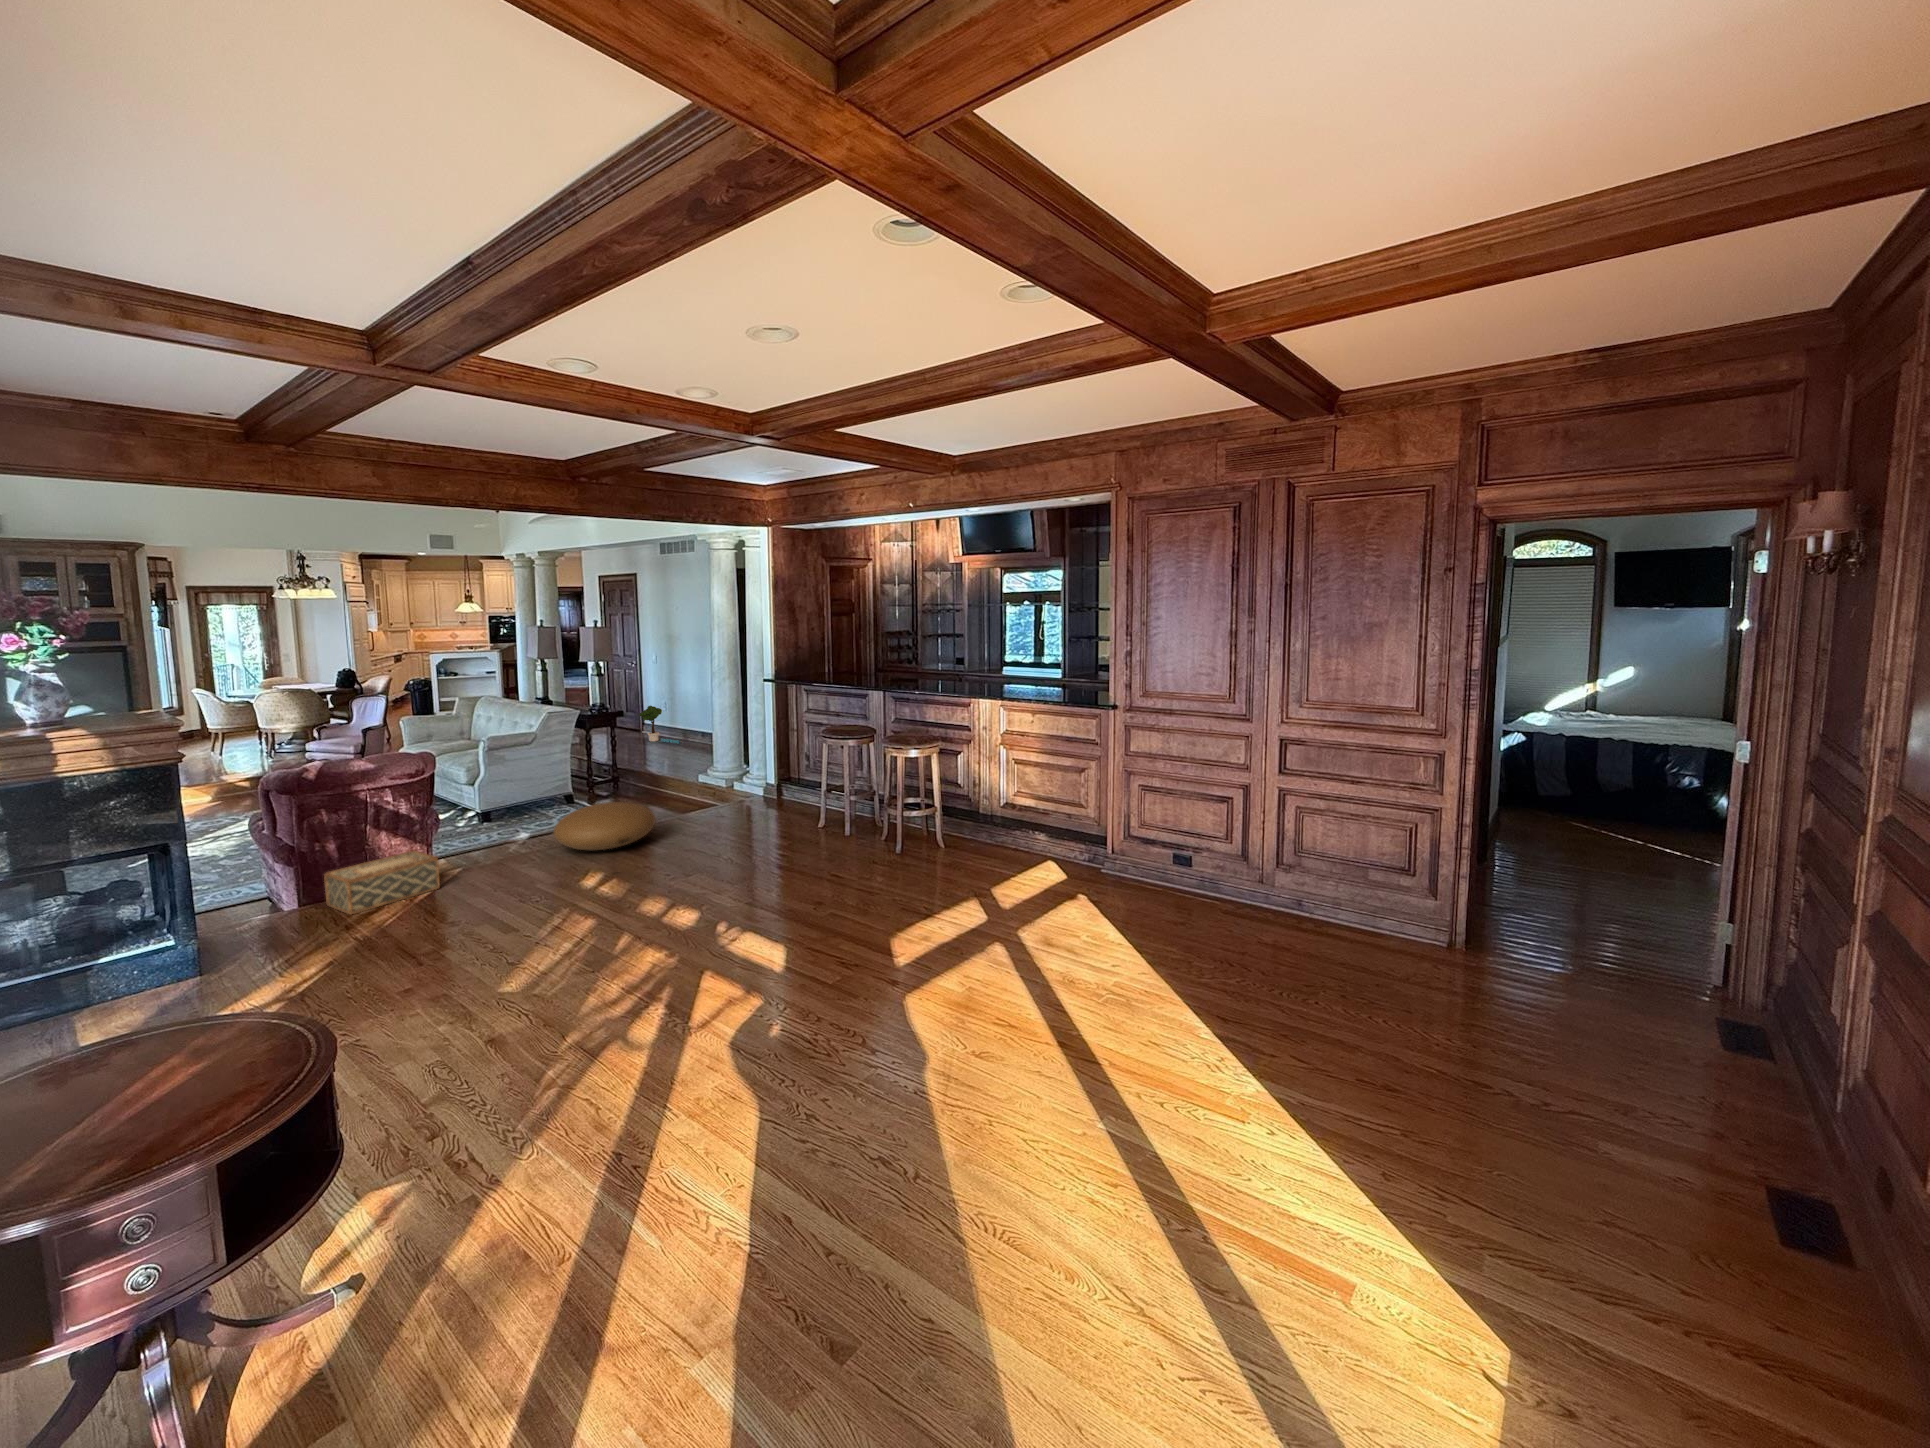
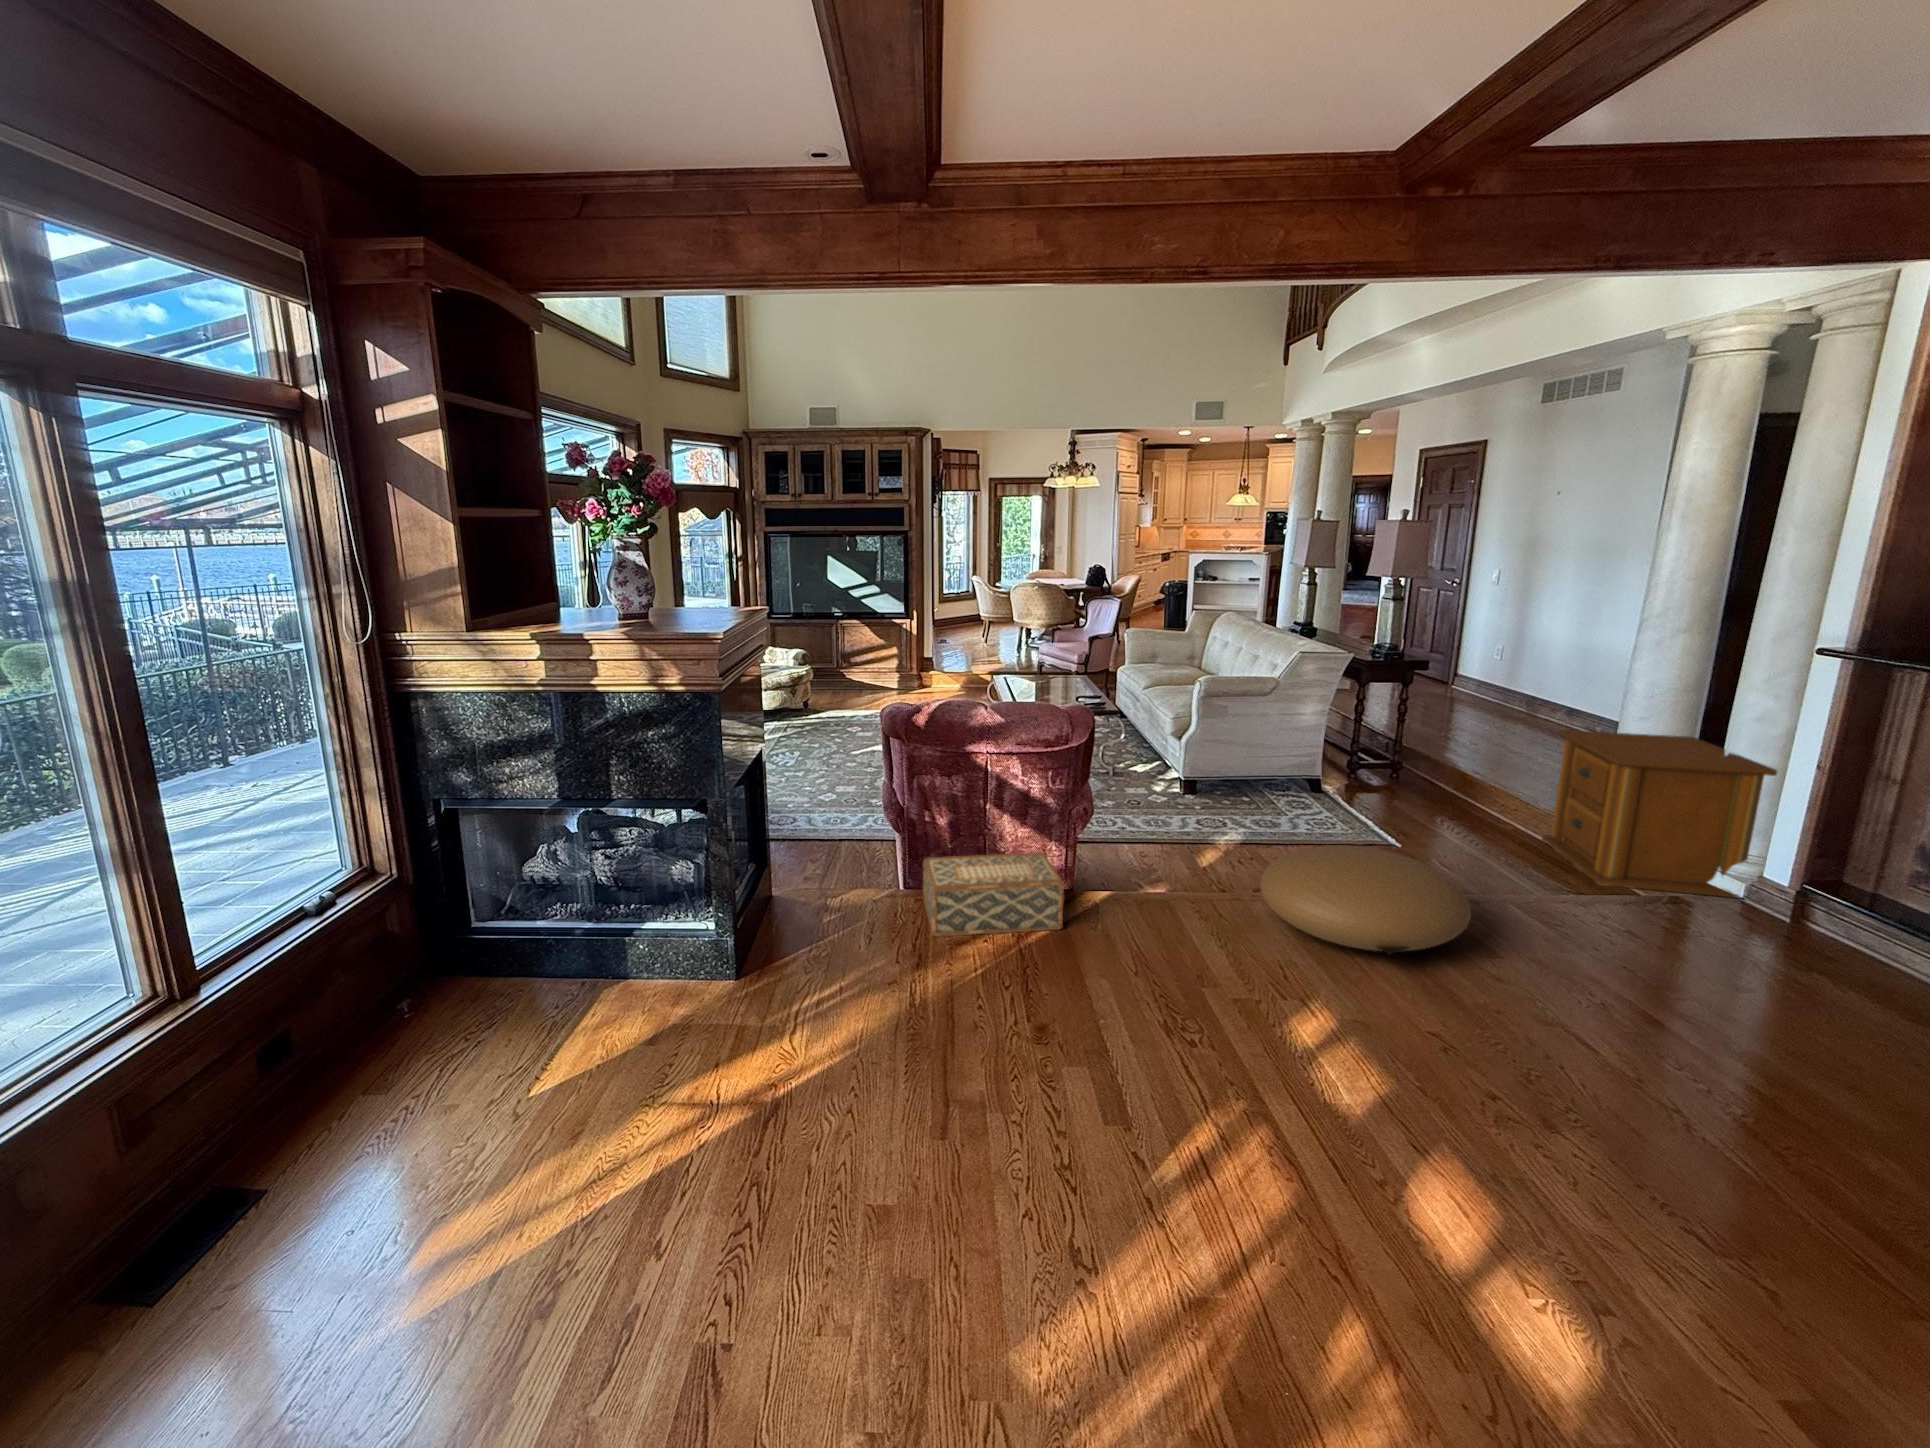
potted tree: present [639,706,679,743] -> none [1454,650,1521,719]
side table: none [686,728,766,804] -> present [1542,730,1777,898]

